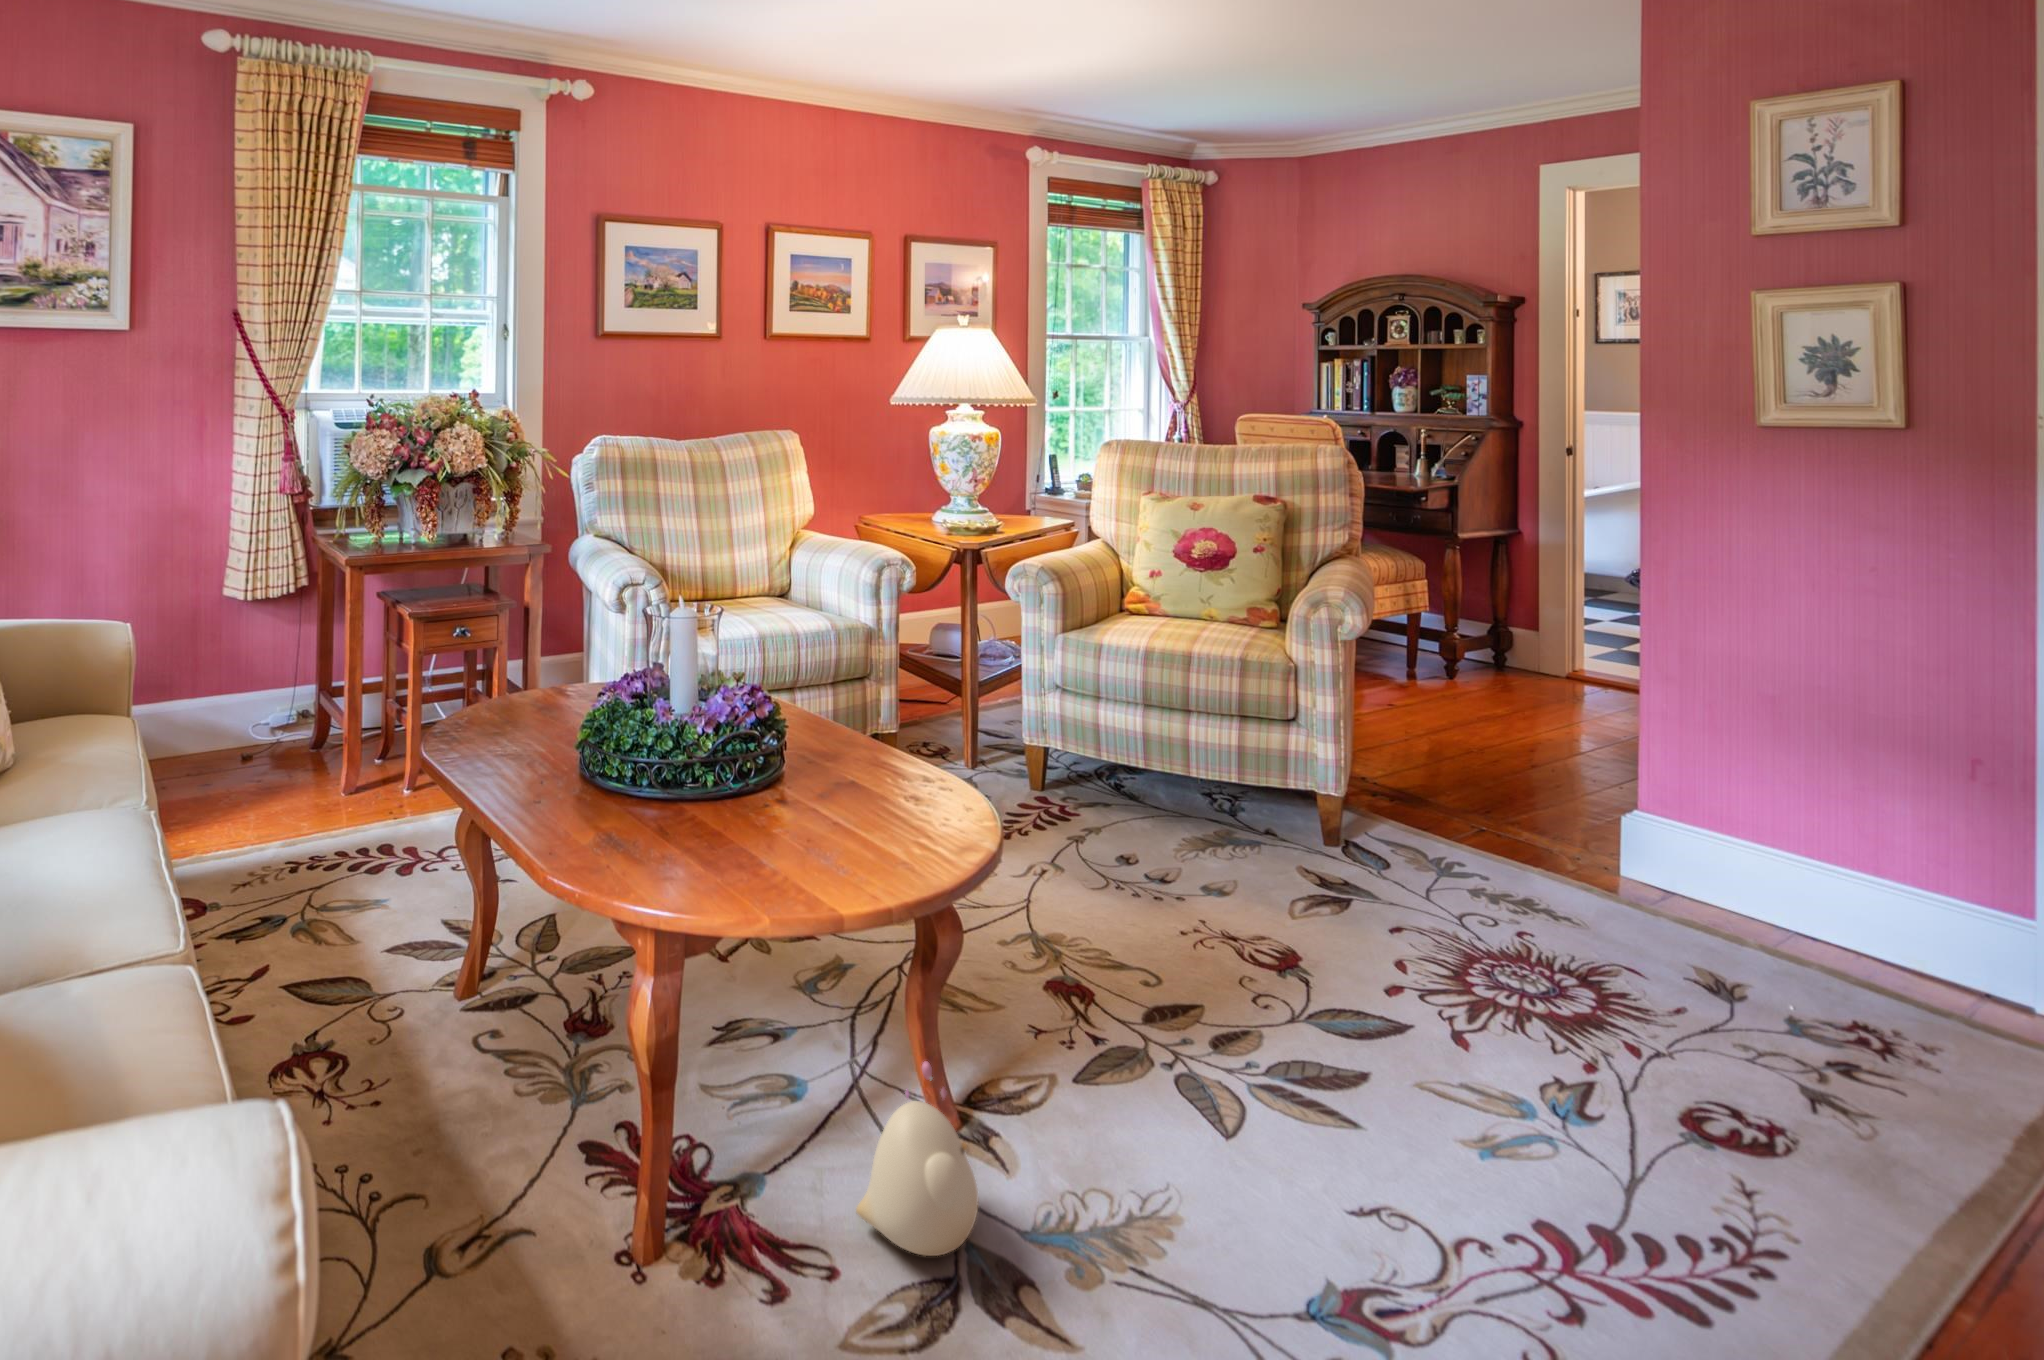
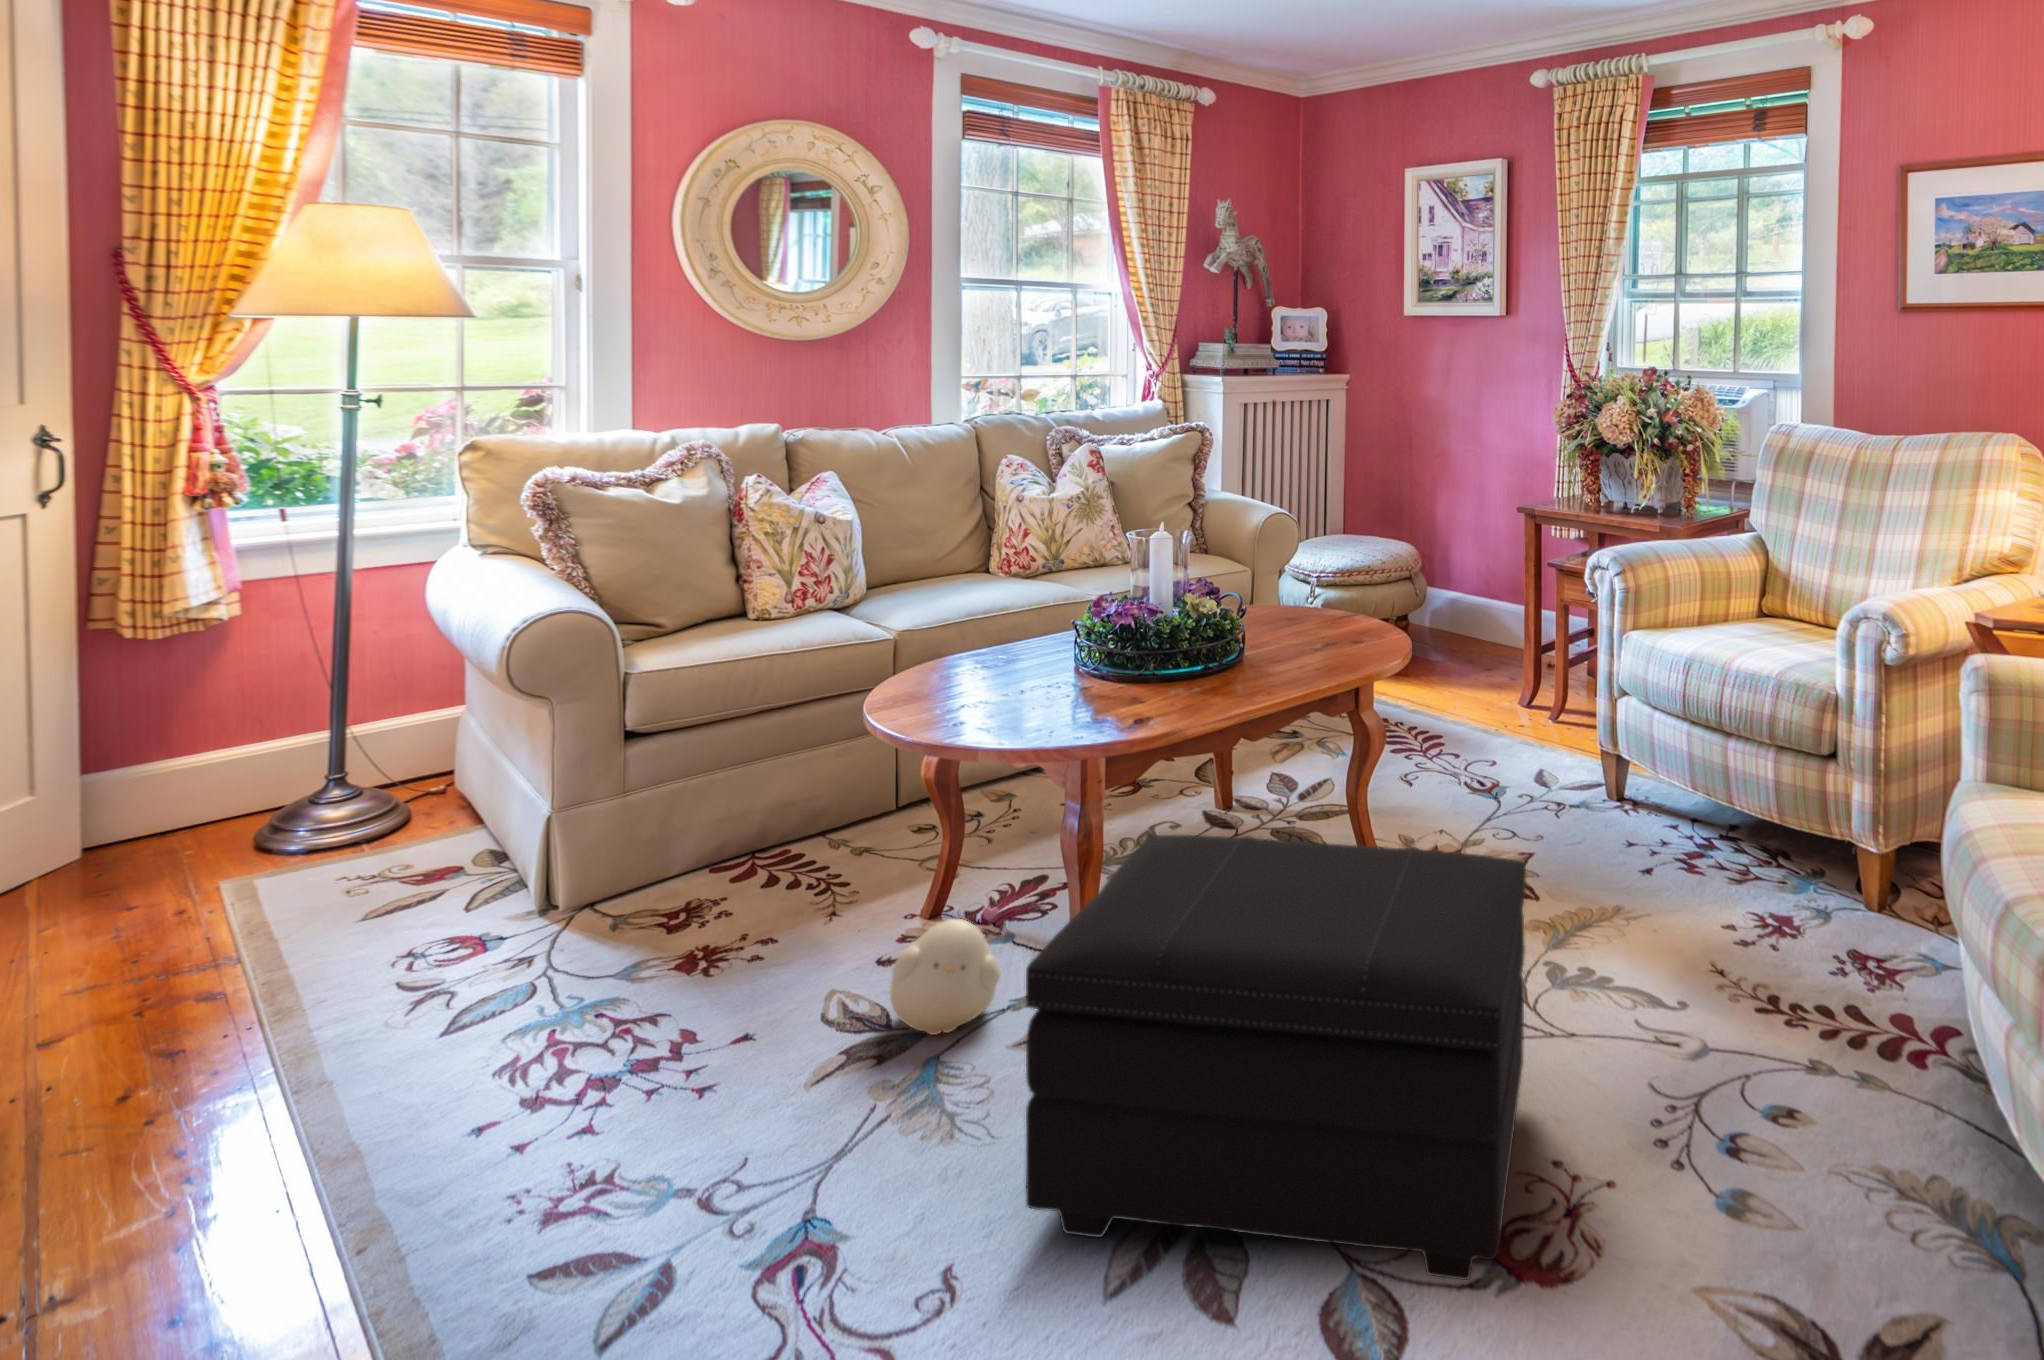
footstool: none [1038,759,1338,1152] -> present [1026,835,1526,1280]

